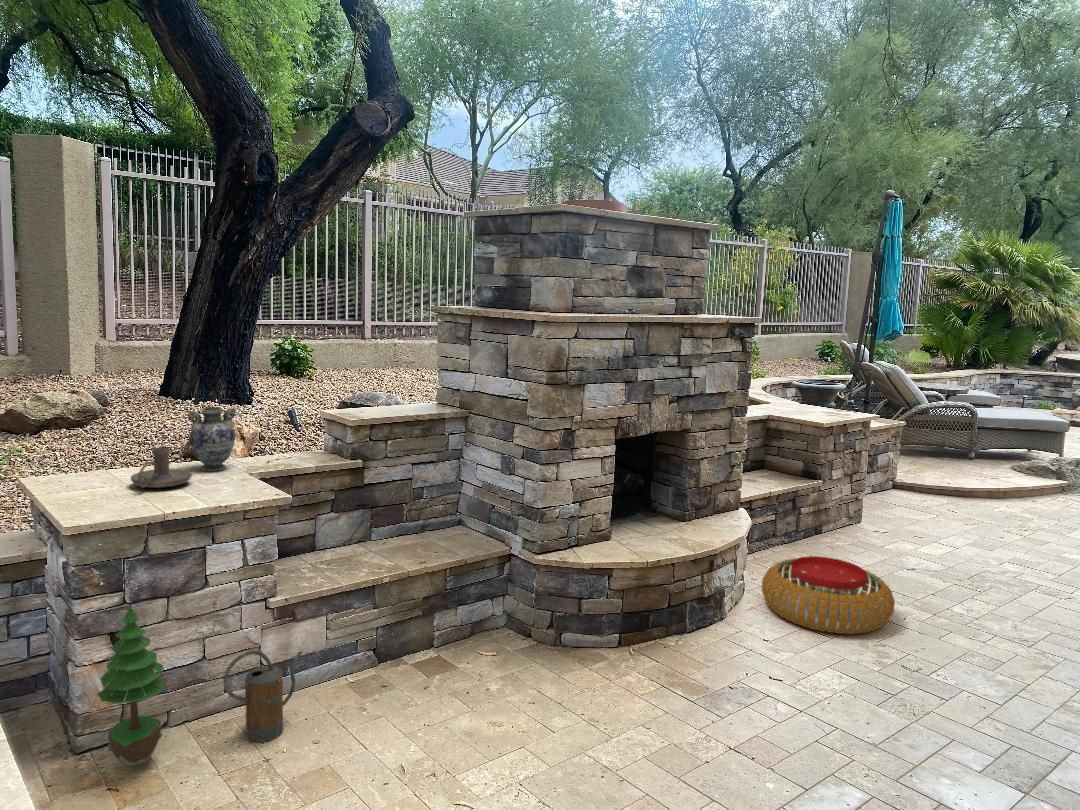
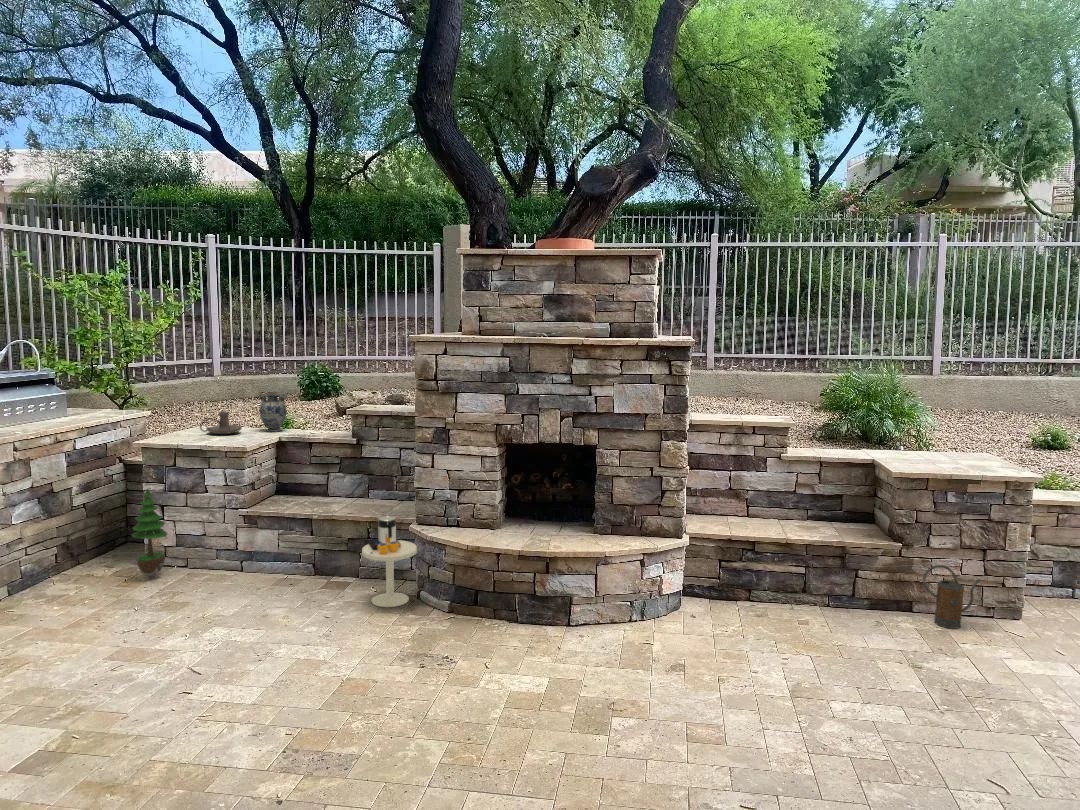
side table: none [495,551,564,669] -> present [362,516,417,607]
pouf: present [762,556,895,634] -> none [615,596,752,683]
watering can: present [223,650,302,742] -> present [923,565,980,629]

